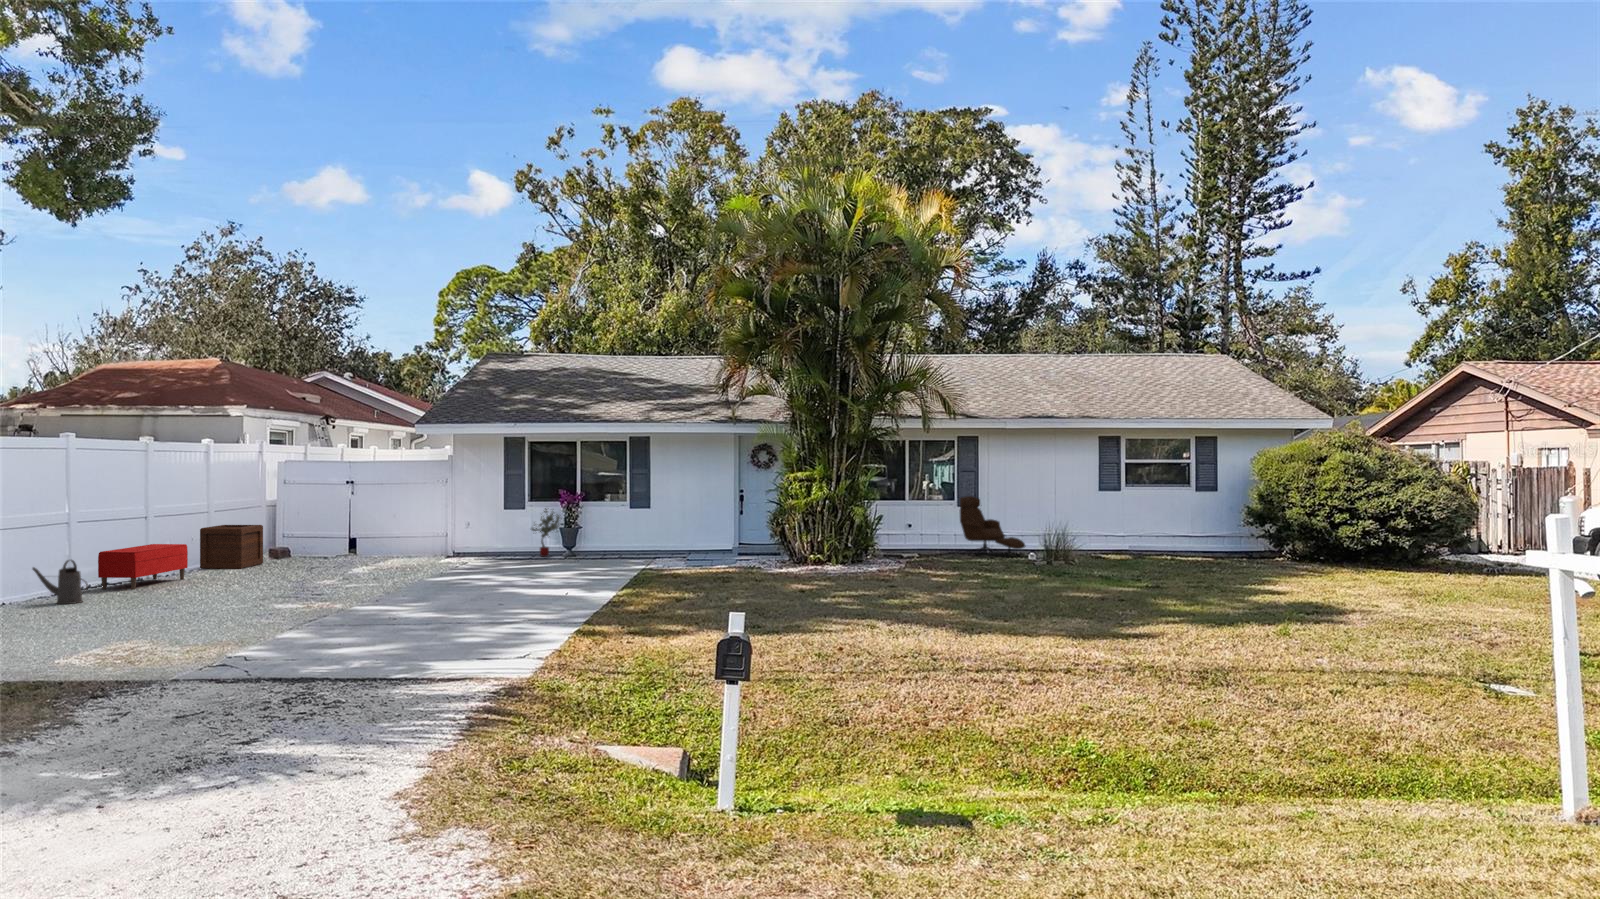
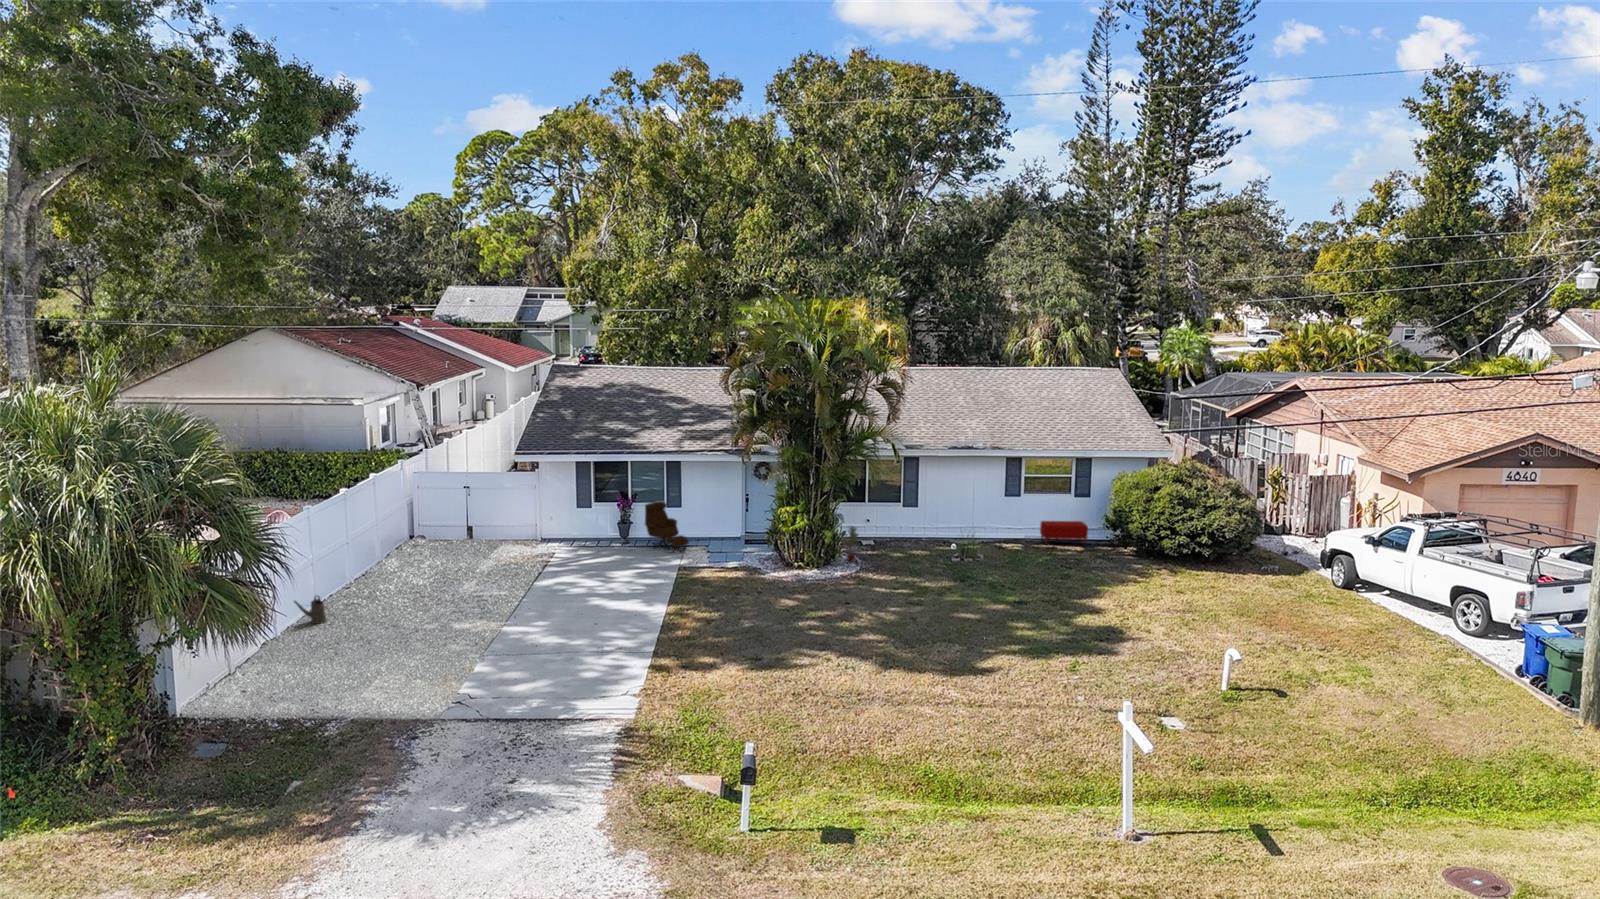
lounge chair: present [960,496,1025,556] -> present [645,501,689,549]
potted tree: present [531,508,560,557] -> present [840,527,858,562]
wooden crate: present [200,525,263,569] -> none [372,533,414,567]
bench: present [98,544,188,590] -> present [1040,521,1088,544]

